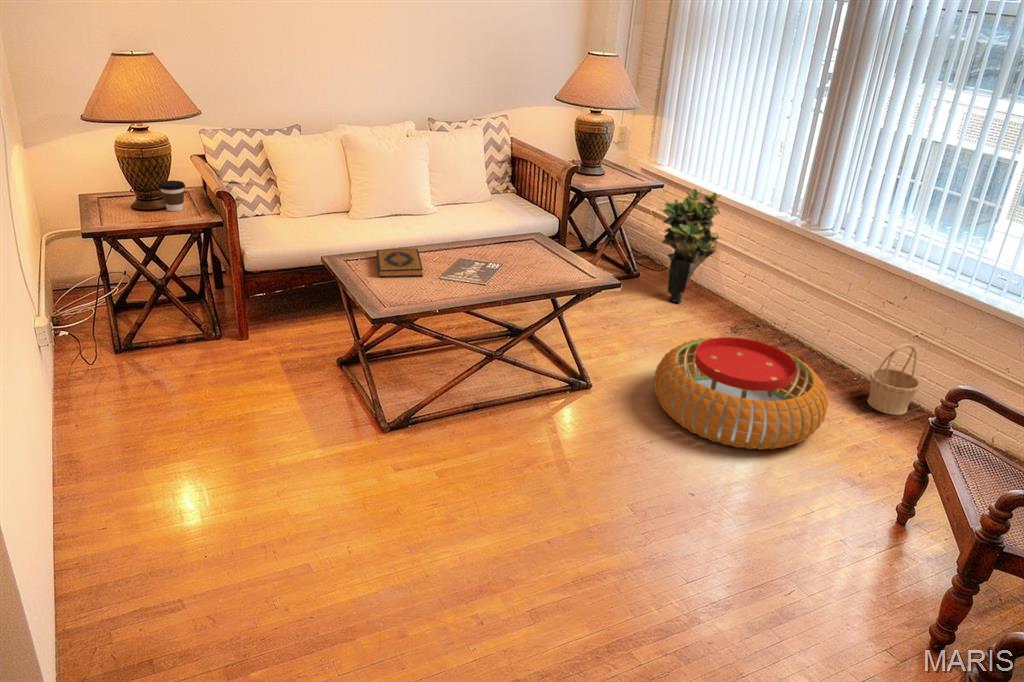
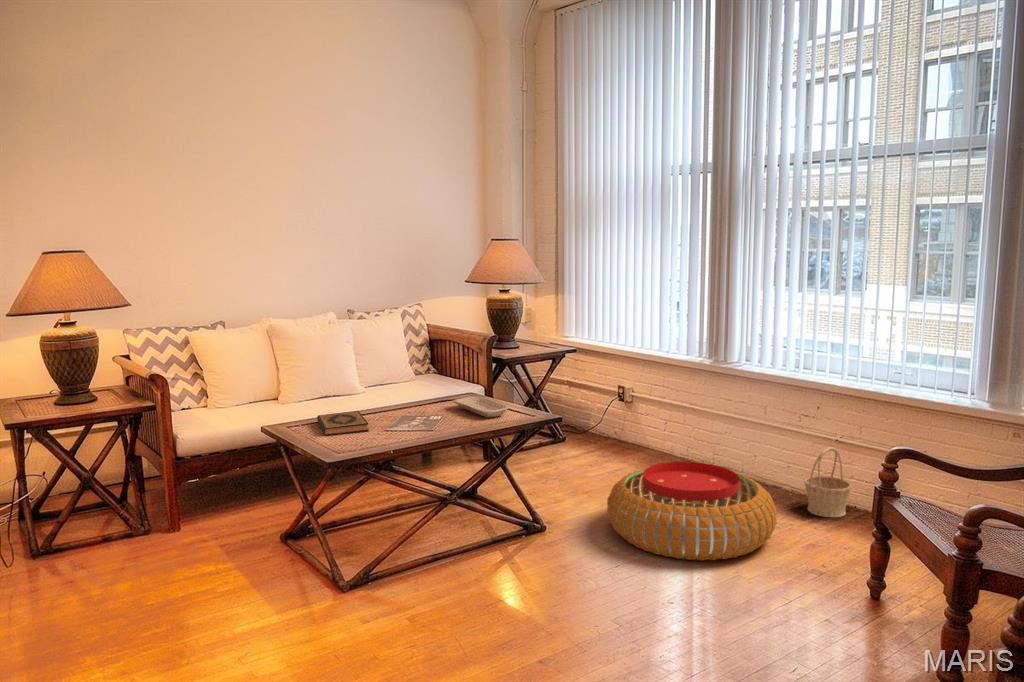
coffee cup: present [159,181,185,212] -> none [84,374,112,404]
potted plant: present [662,189,721,303] -> none [580,348,637,455]
tray: none [515,243,568,273] -> present [454,397,509,418]

